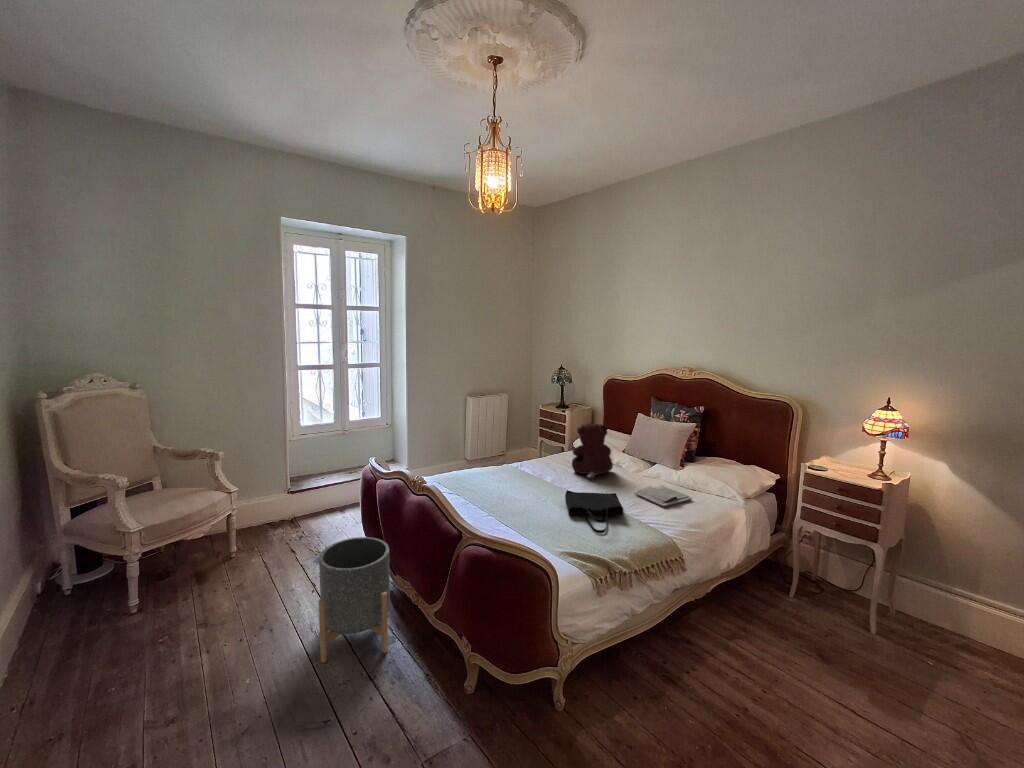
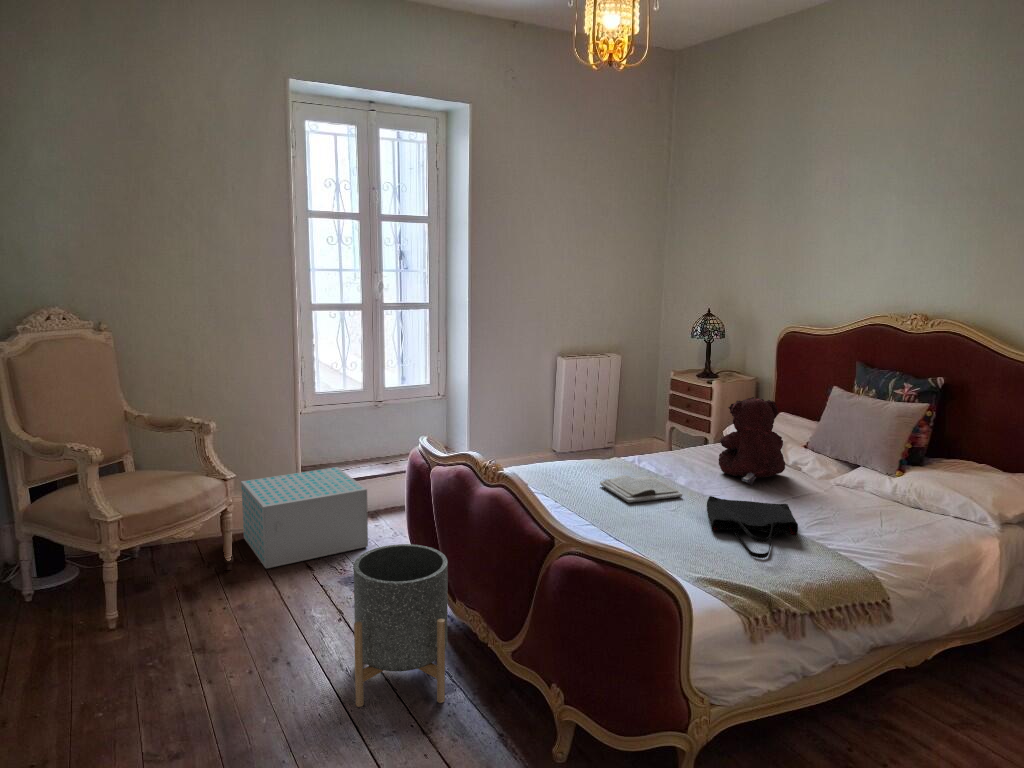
storage box: none [244,478,338,556] -> present [241,467,368,568]
book: present [635,486,692,507] -> present [600,475,682,503]

